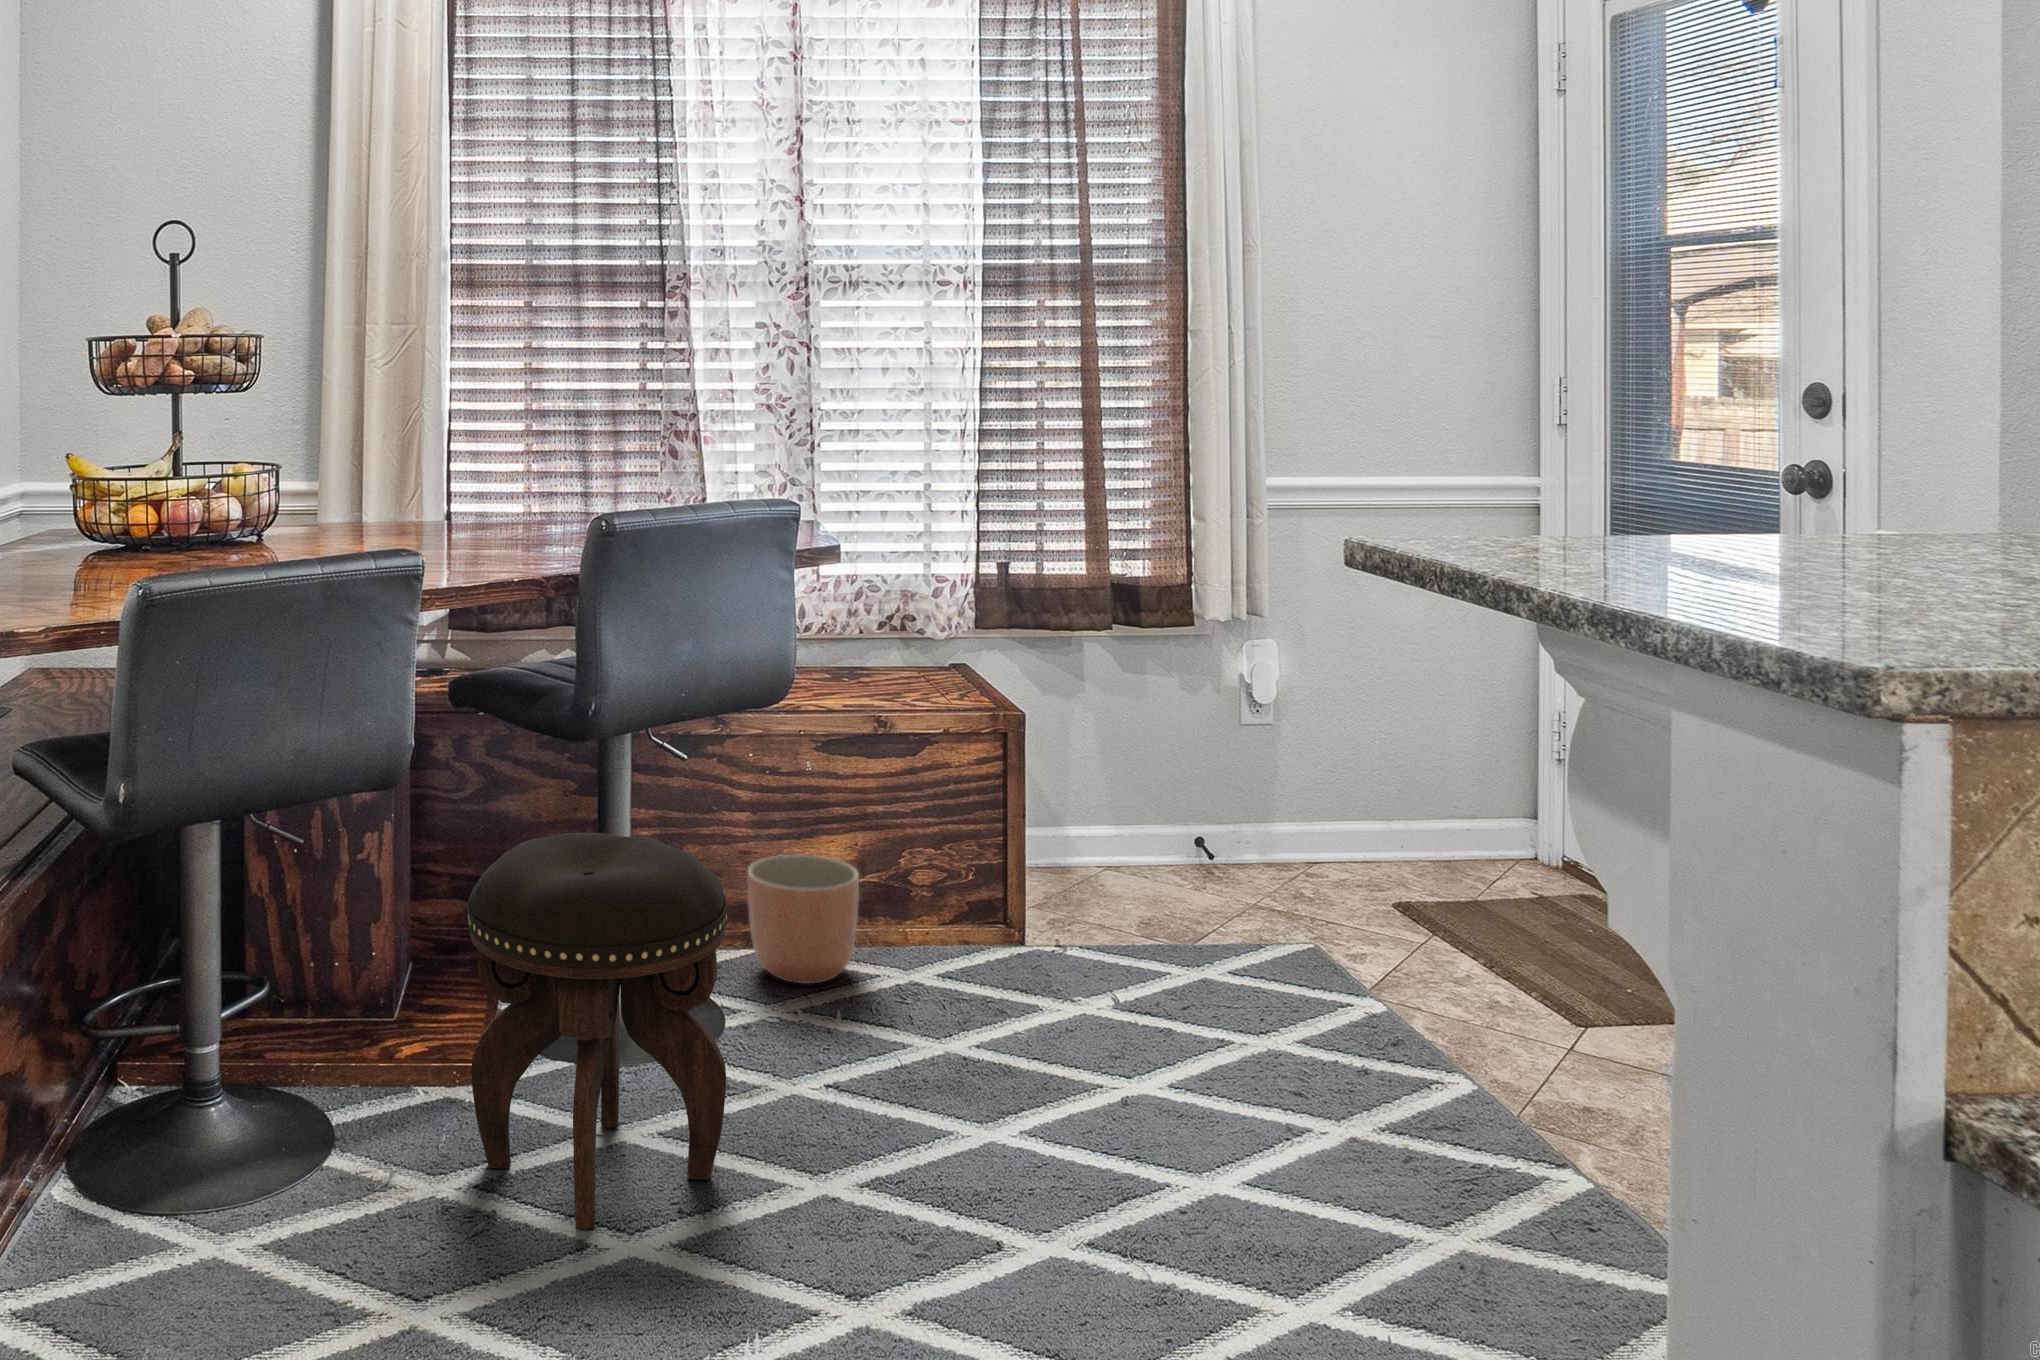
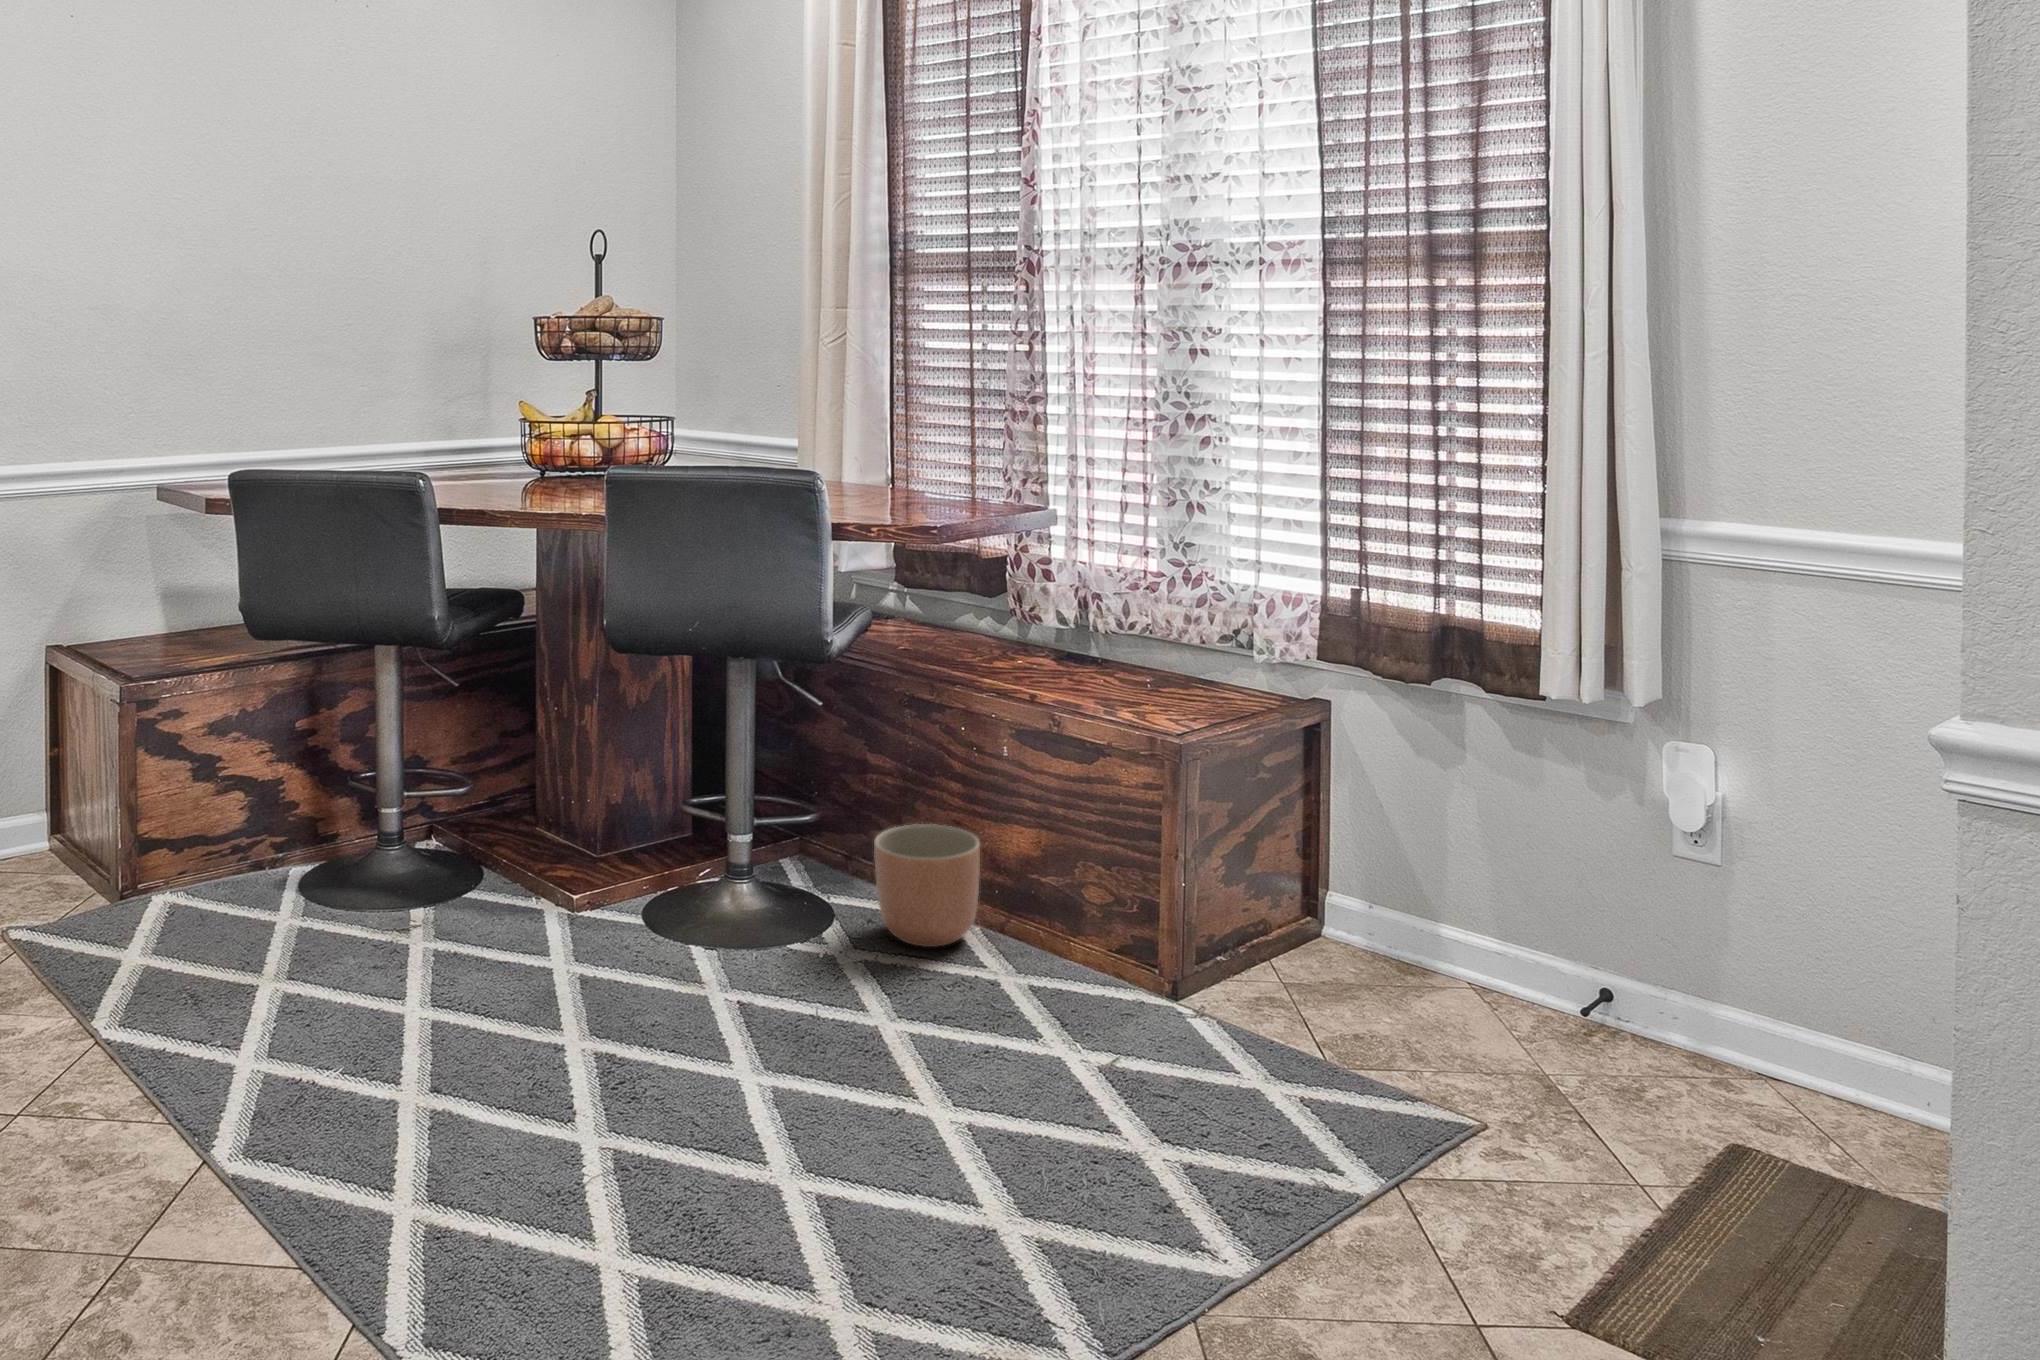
footstool: present [467,833,727,1230] -> none [386,720,584,1002]

